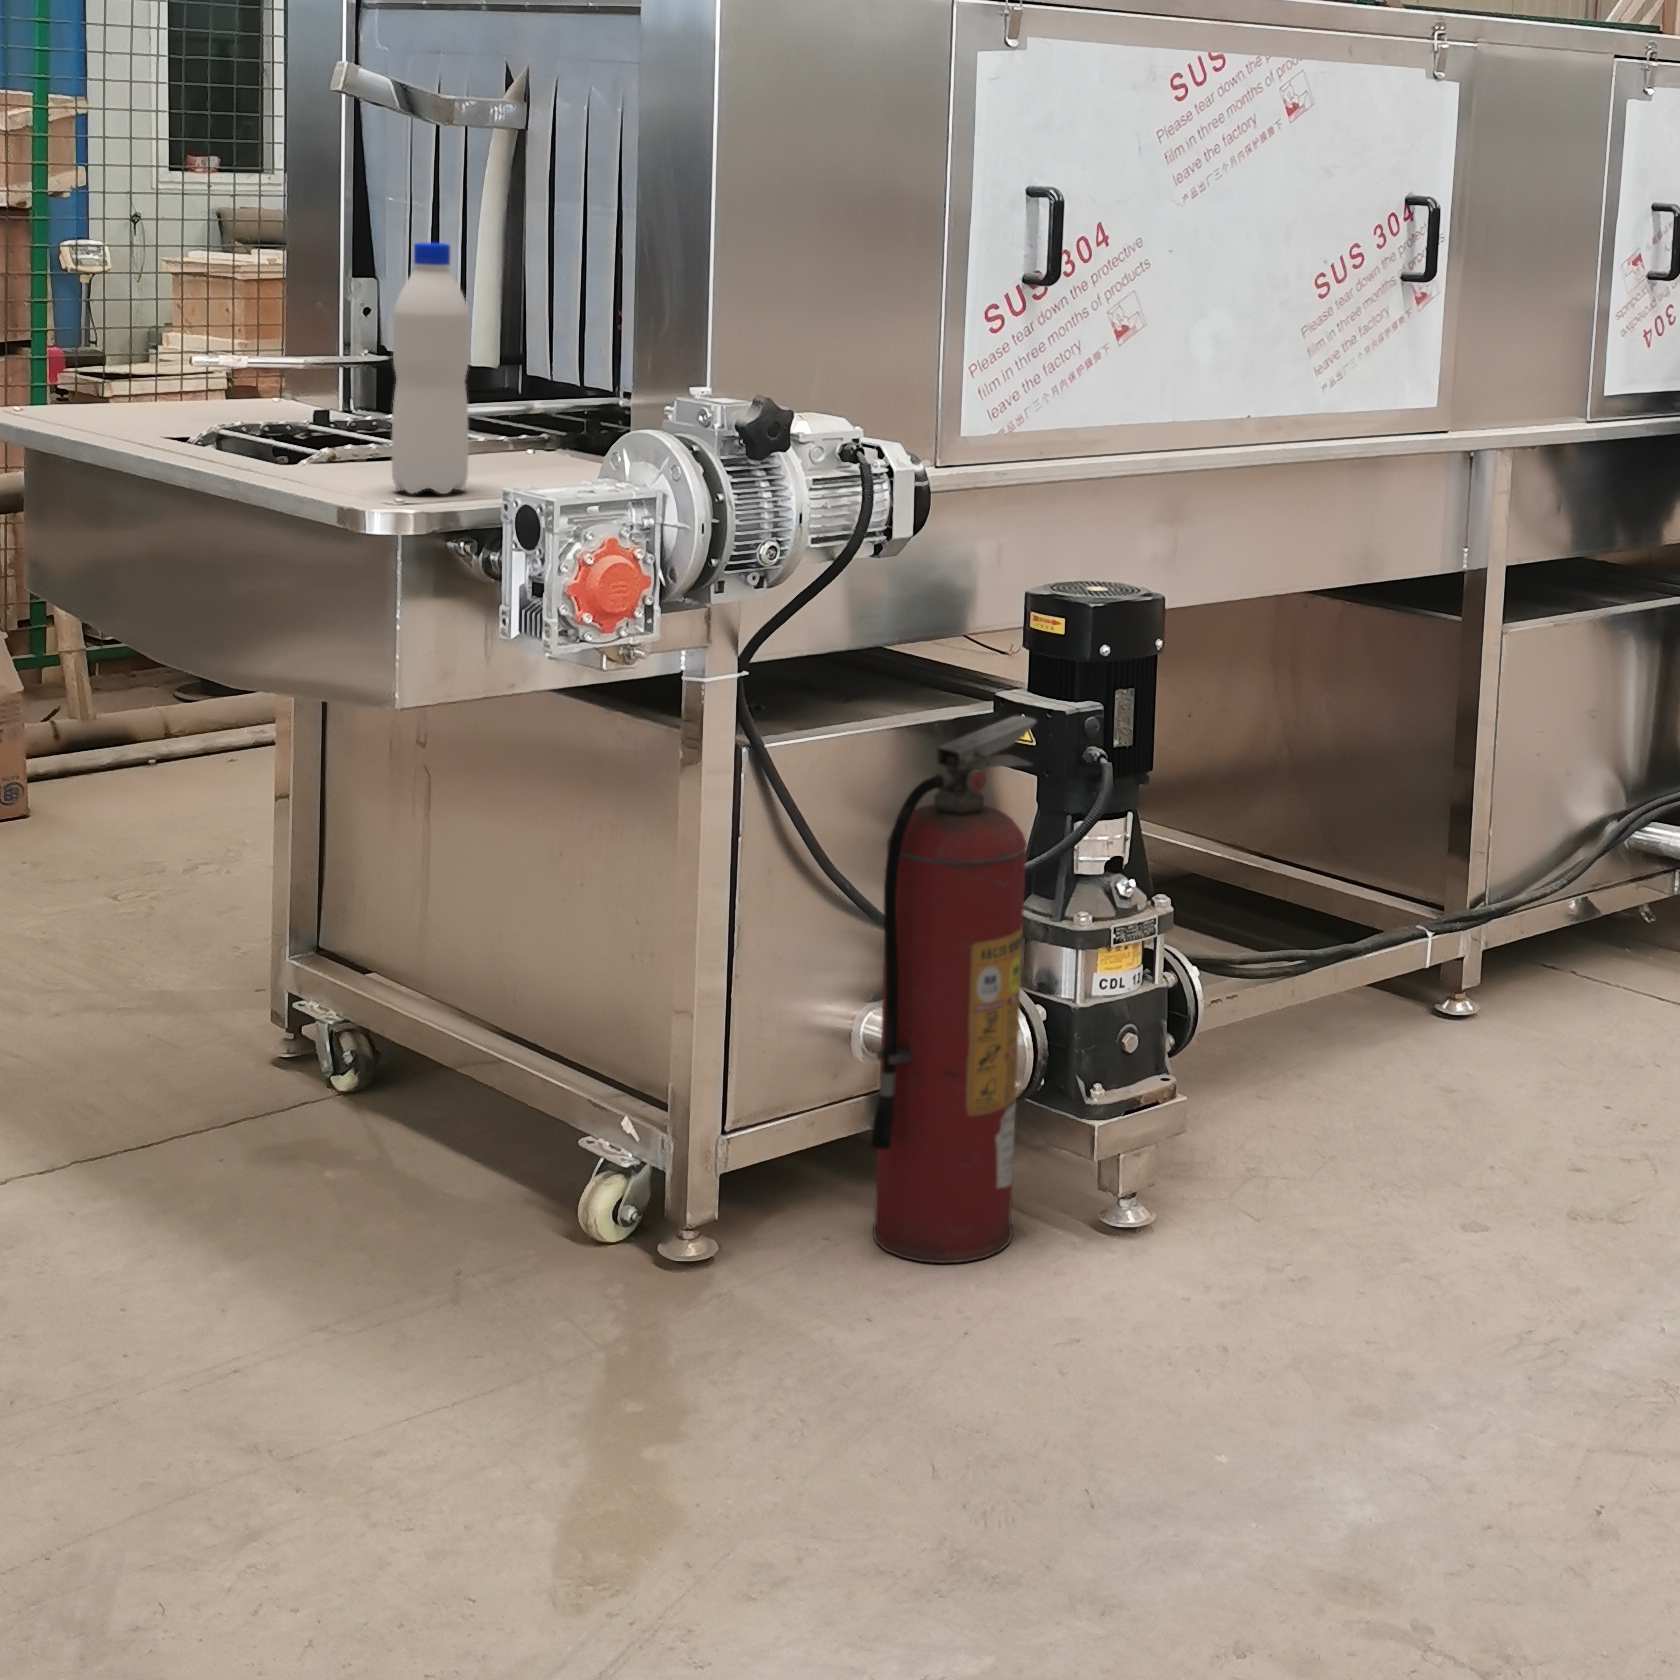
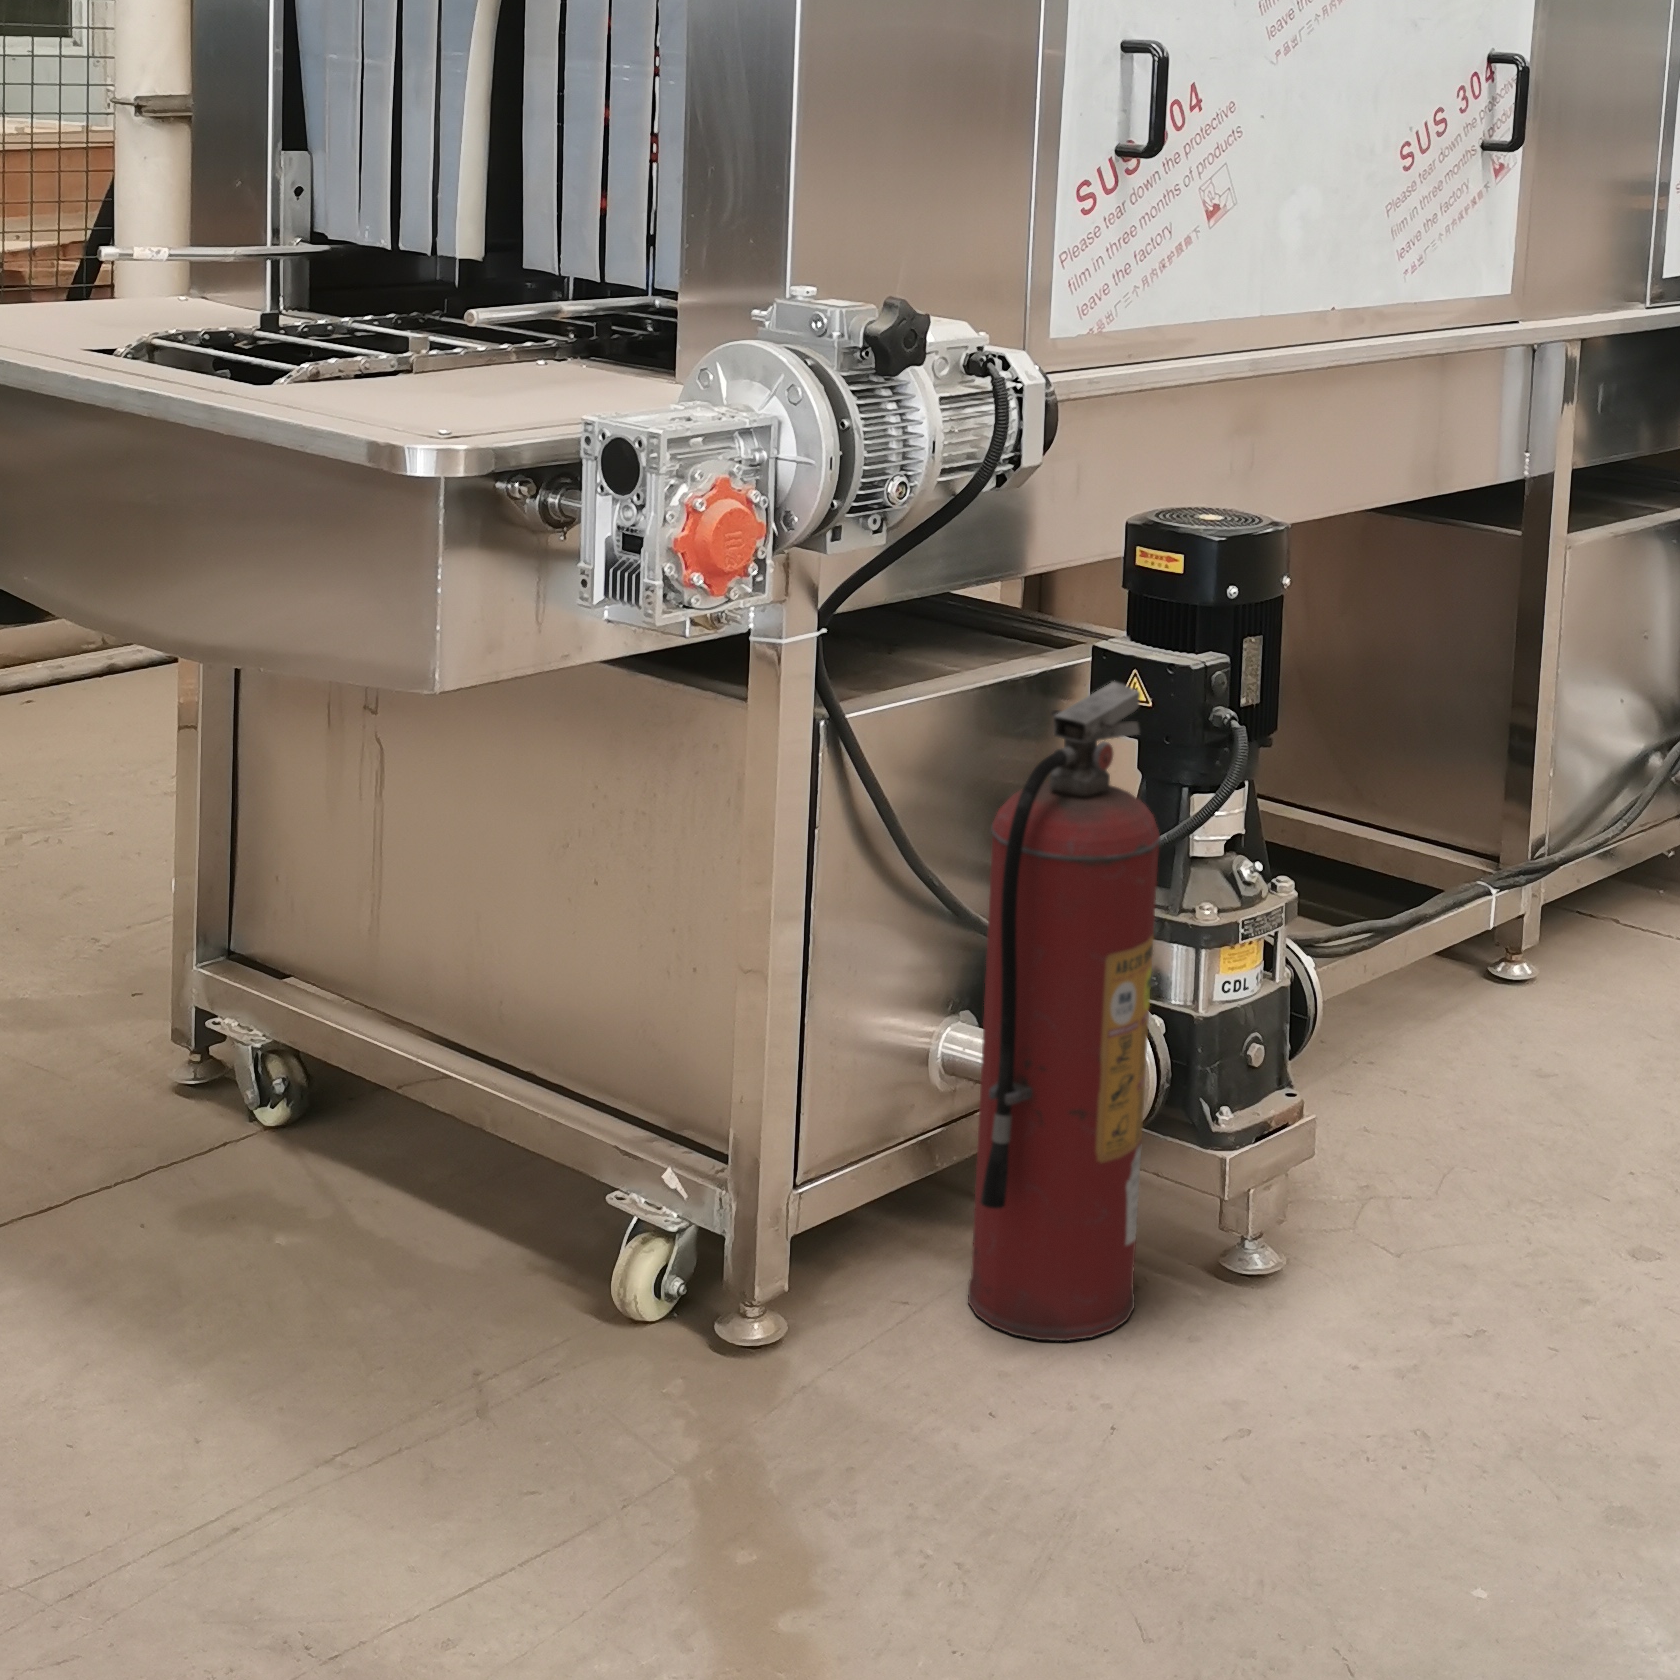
water bottle: present [391,243,469,494] -> none [428,101,529,424]

